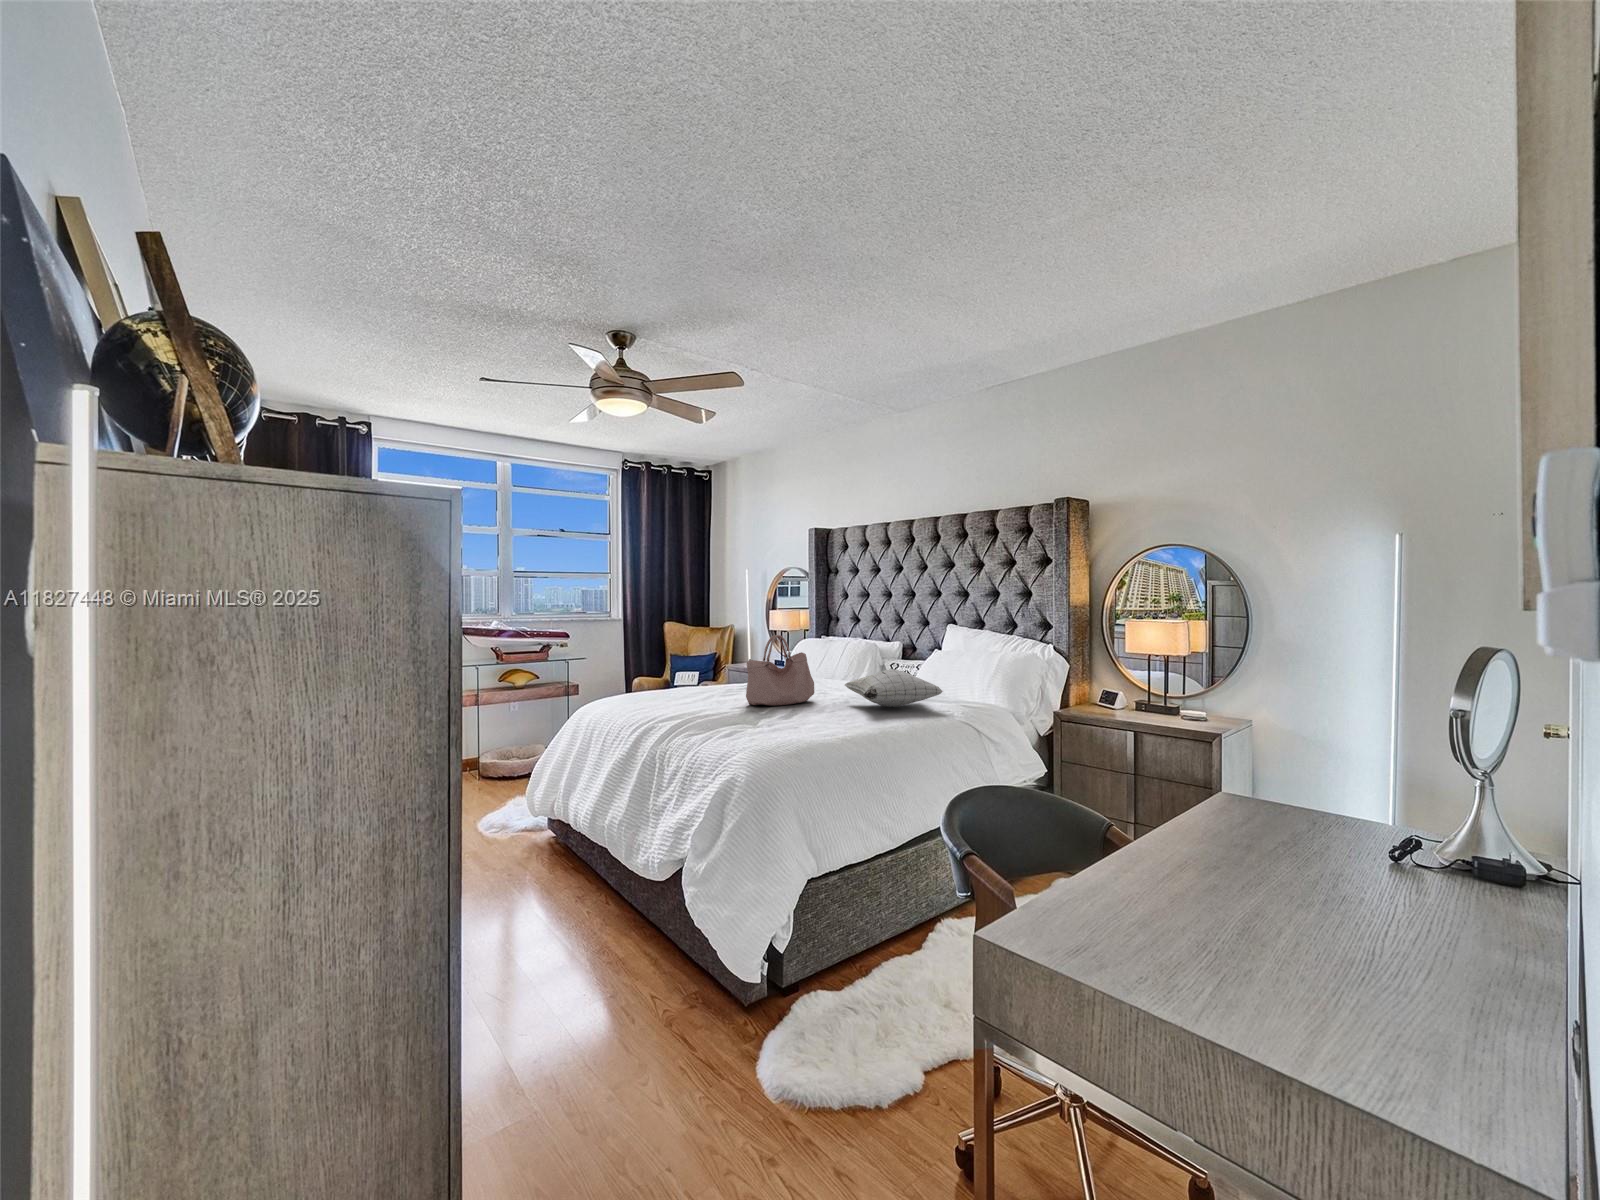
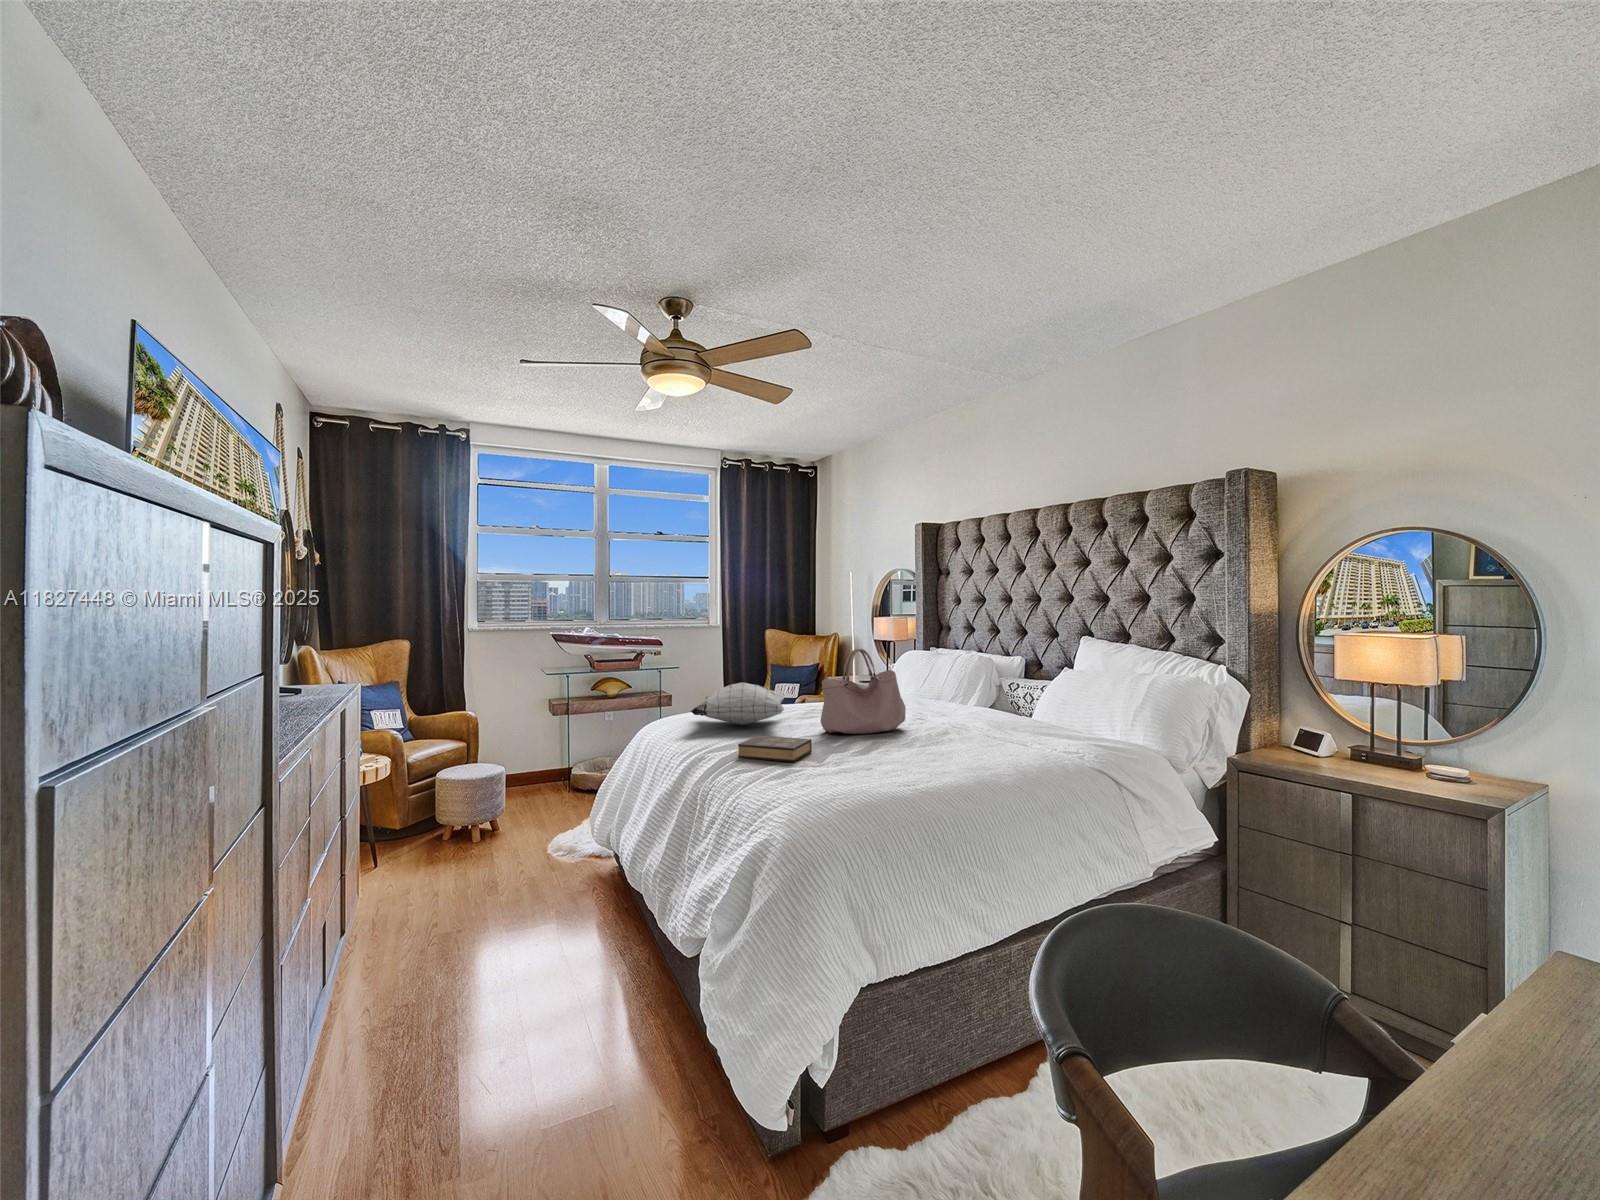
pillow: present [845,669,943,707] -> present [691,683,784,725]
hardback book: none [686,708,746,726] -> present [738,736,812,762]

